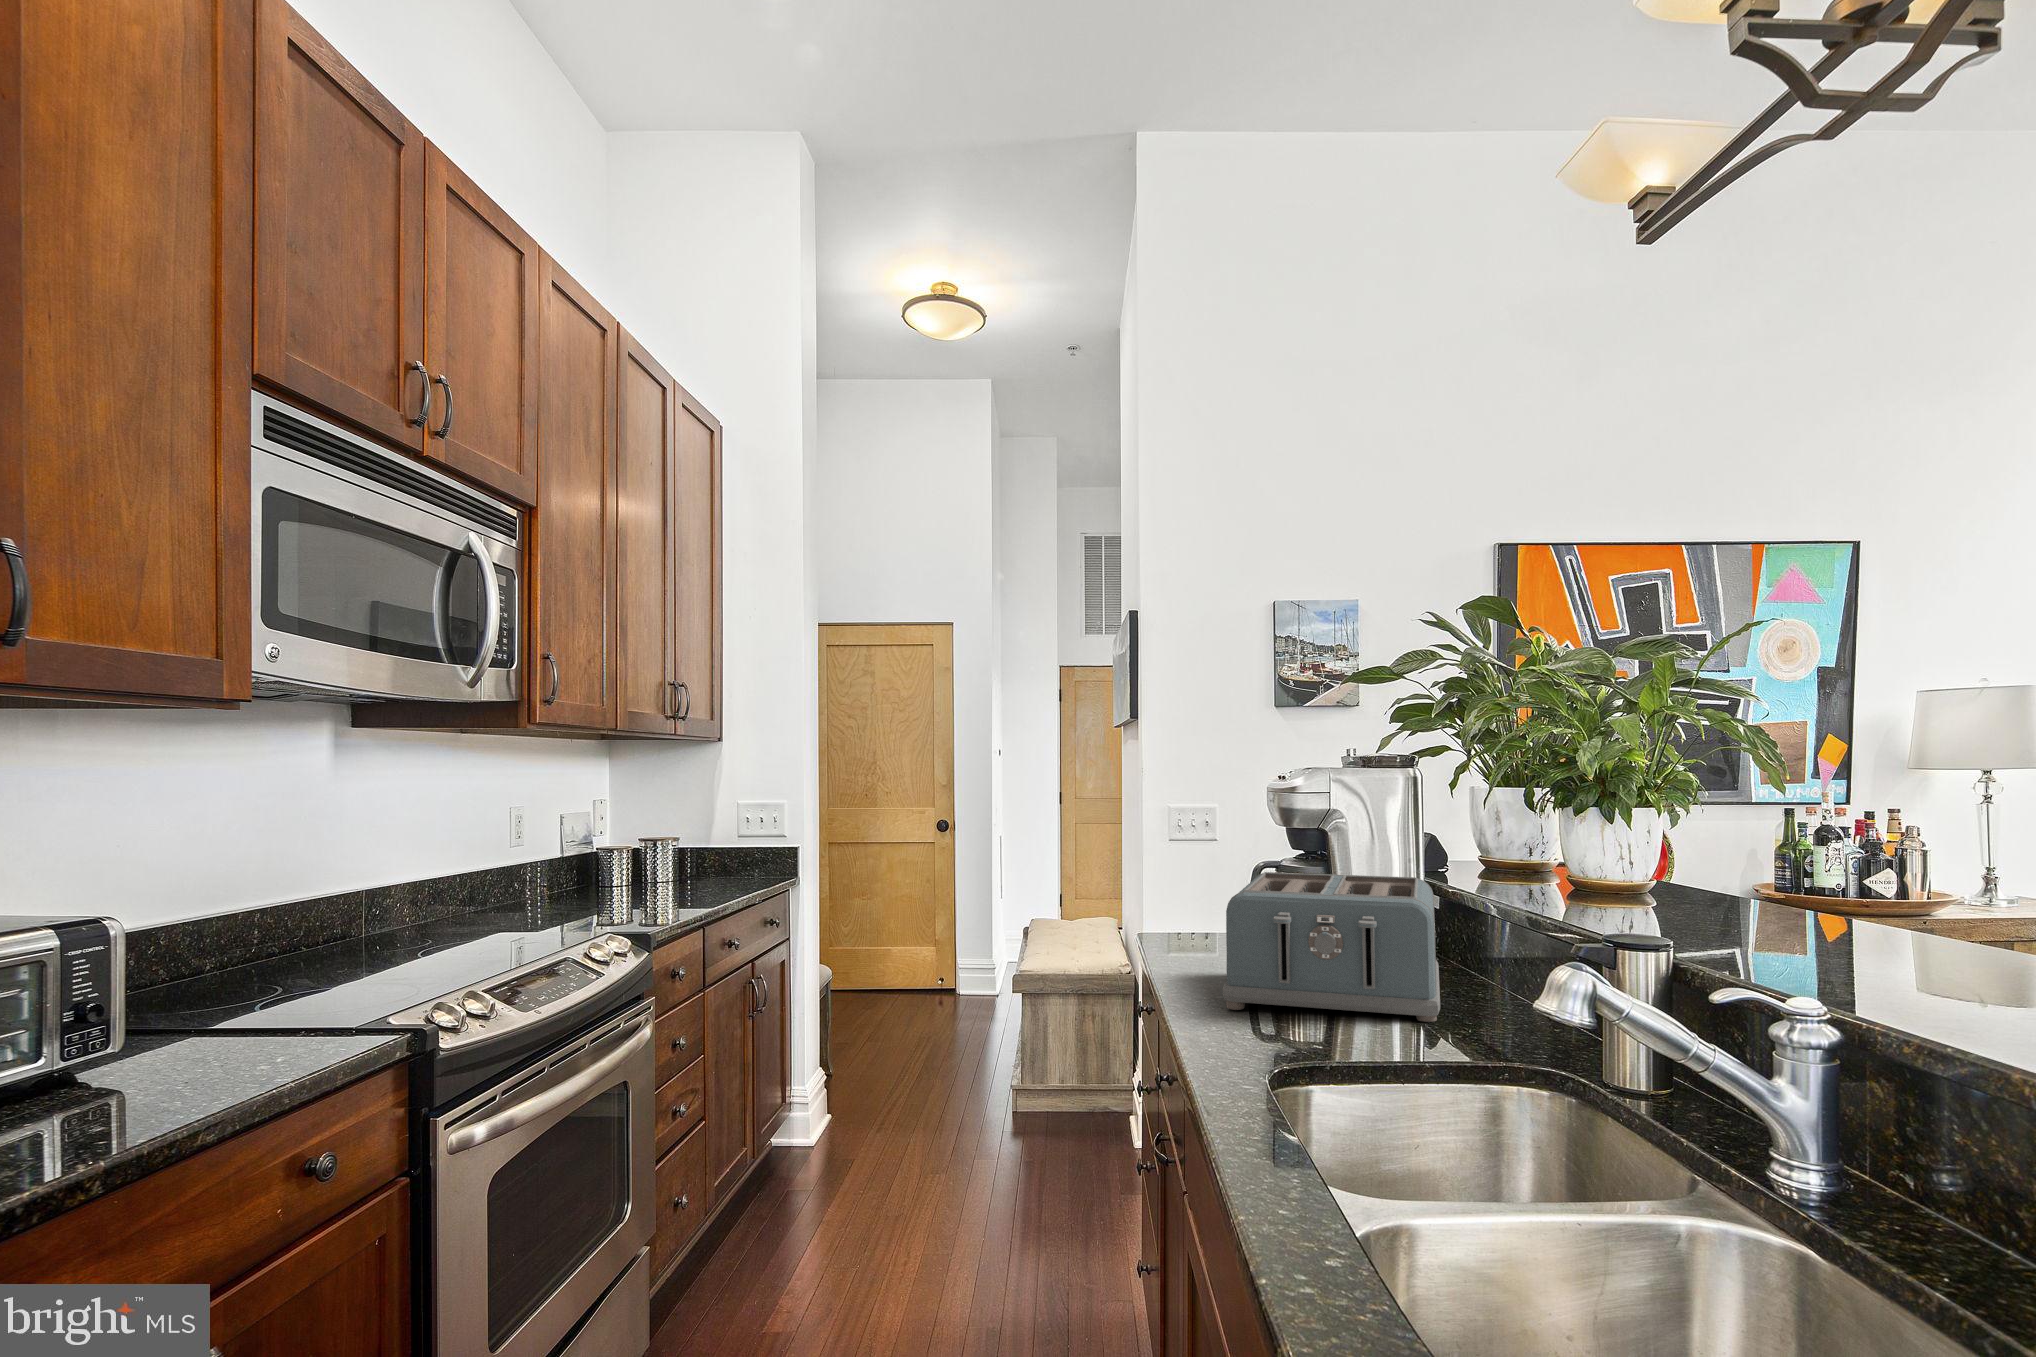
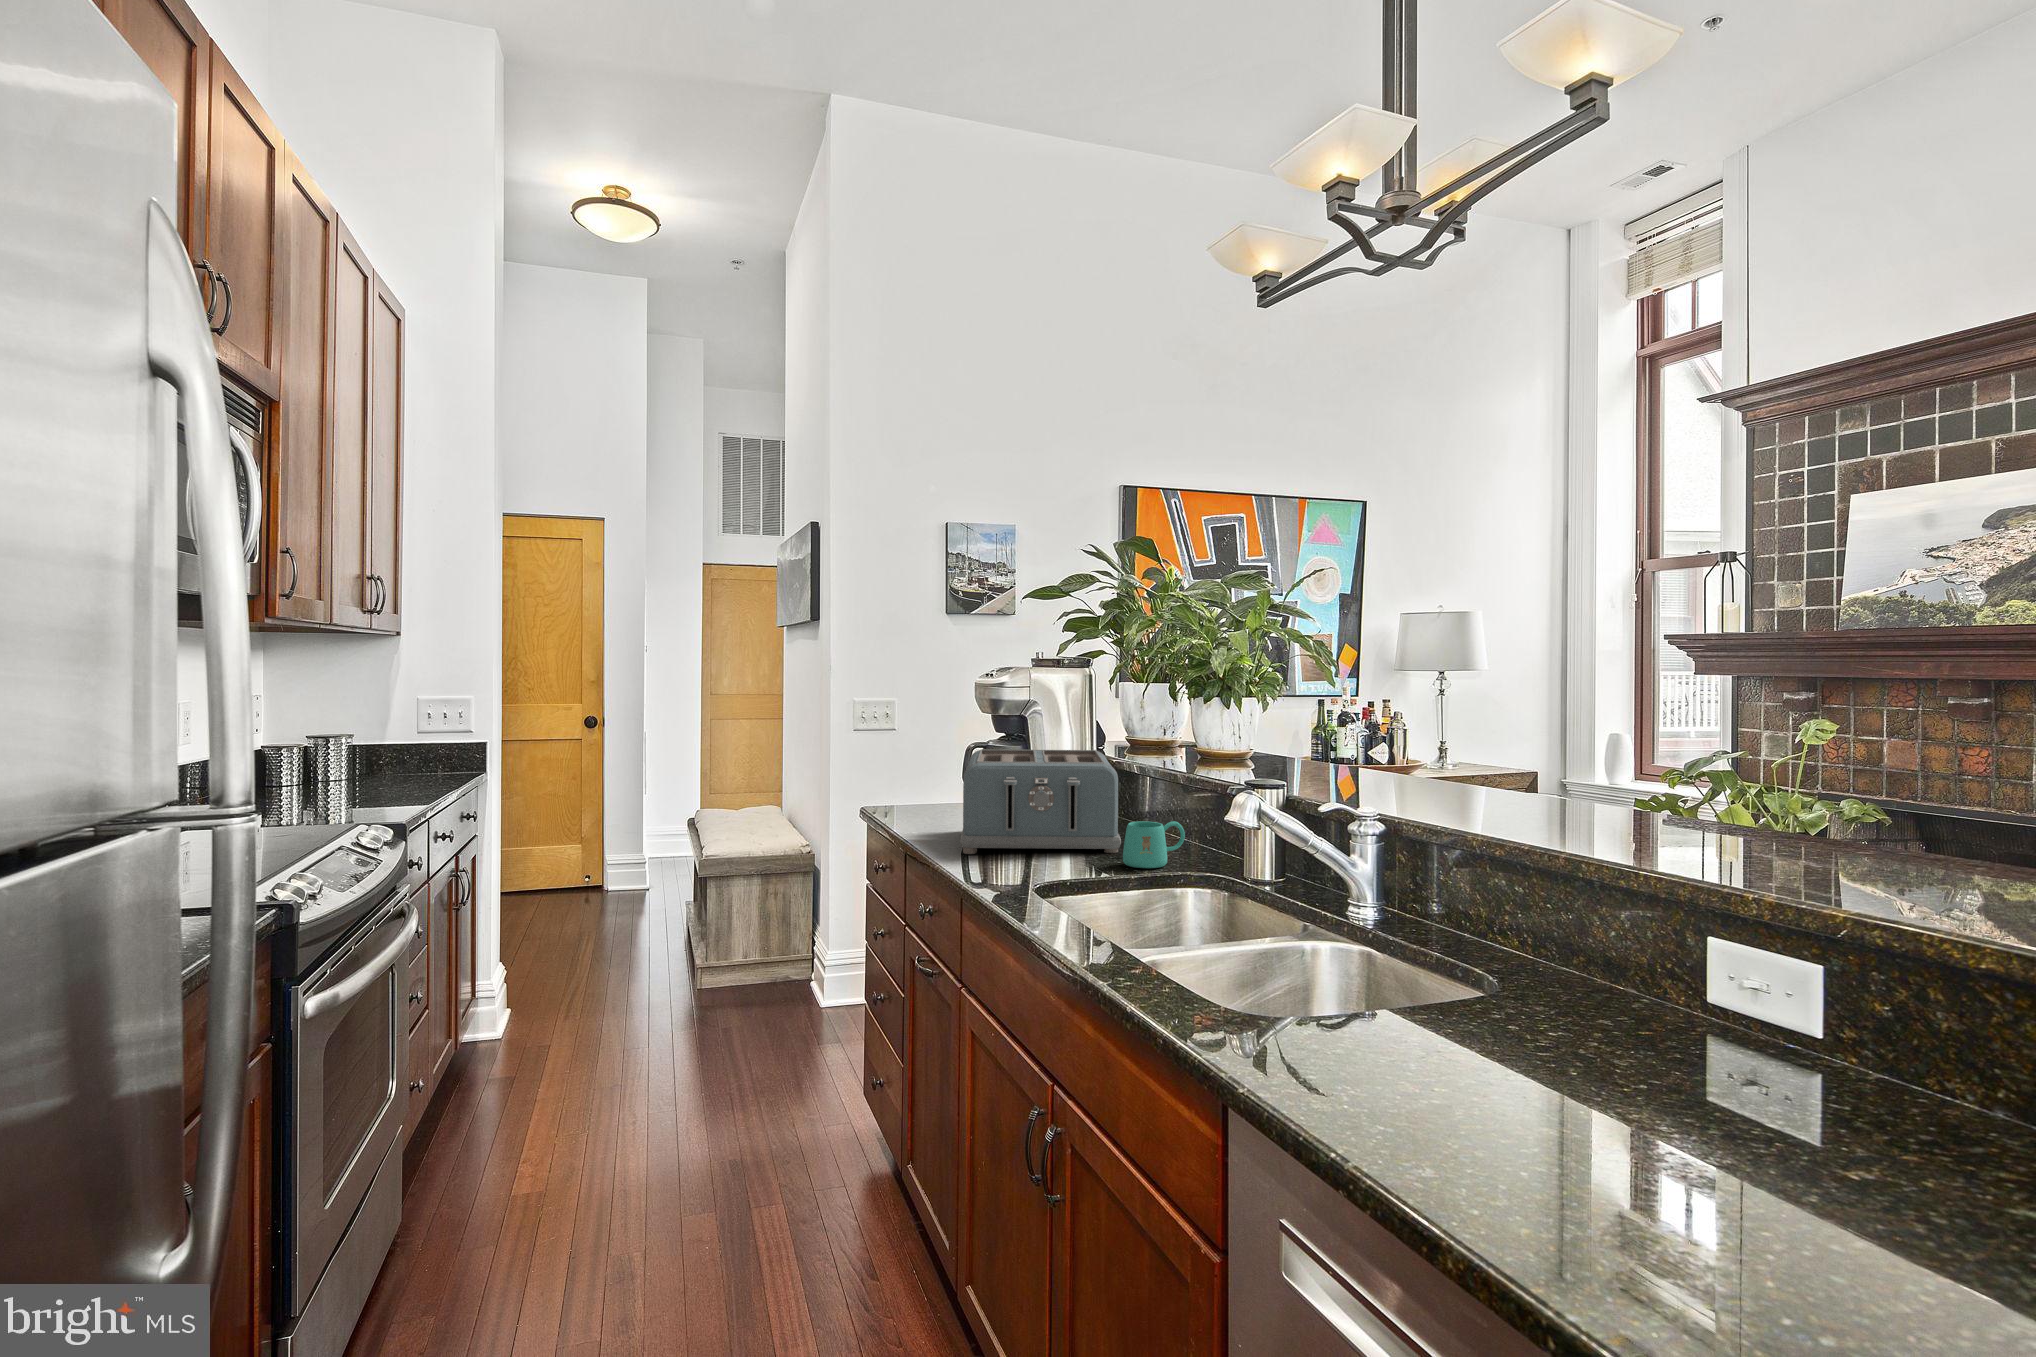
mug: none [1432,984,1526,1053] -> present [1123,821,1185,868]

